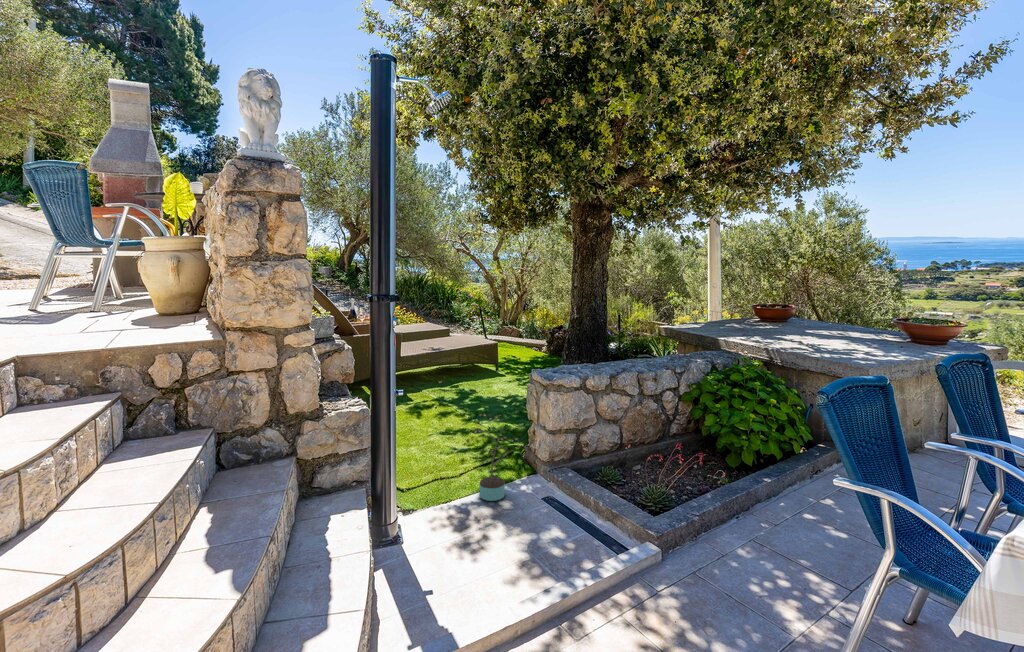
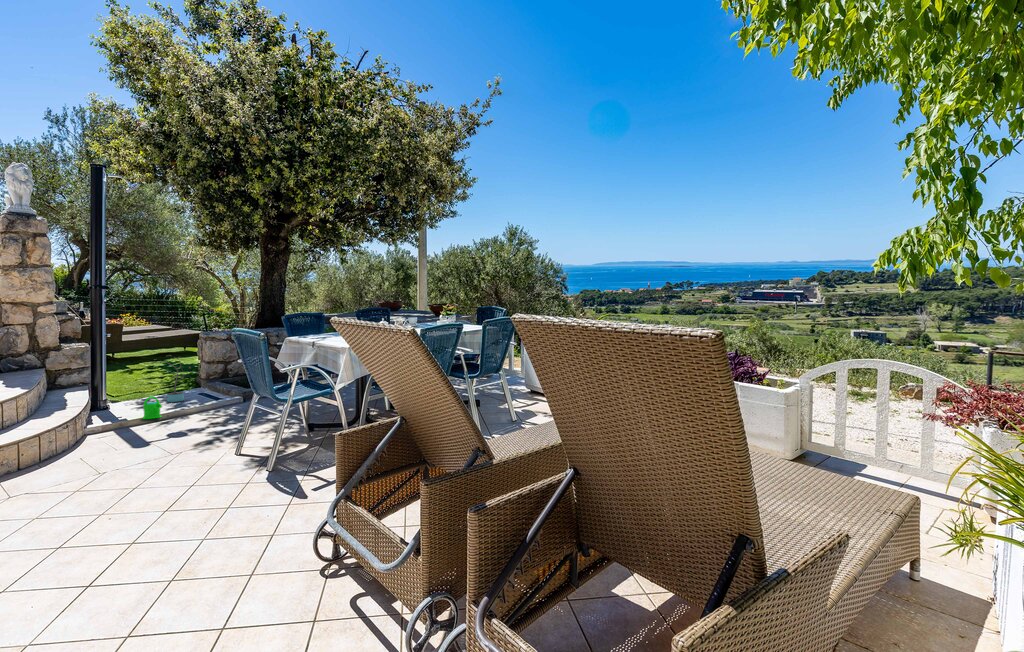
watering can: none [465,545,509,604] -> present [143,396,162,419]

